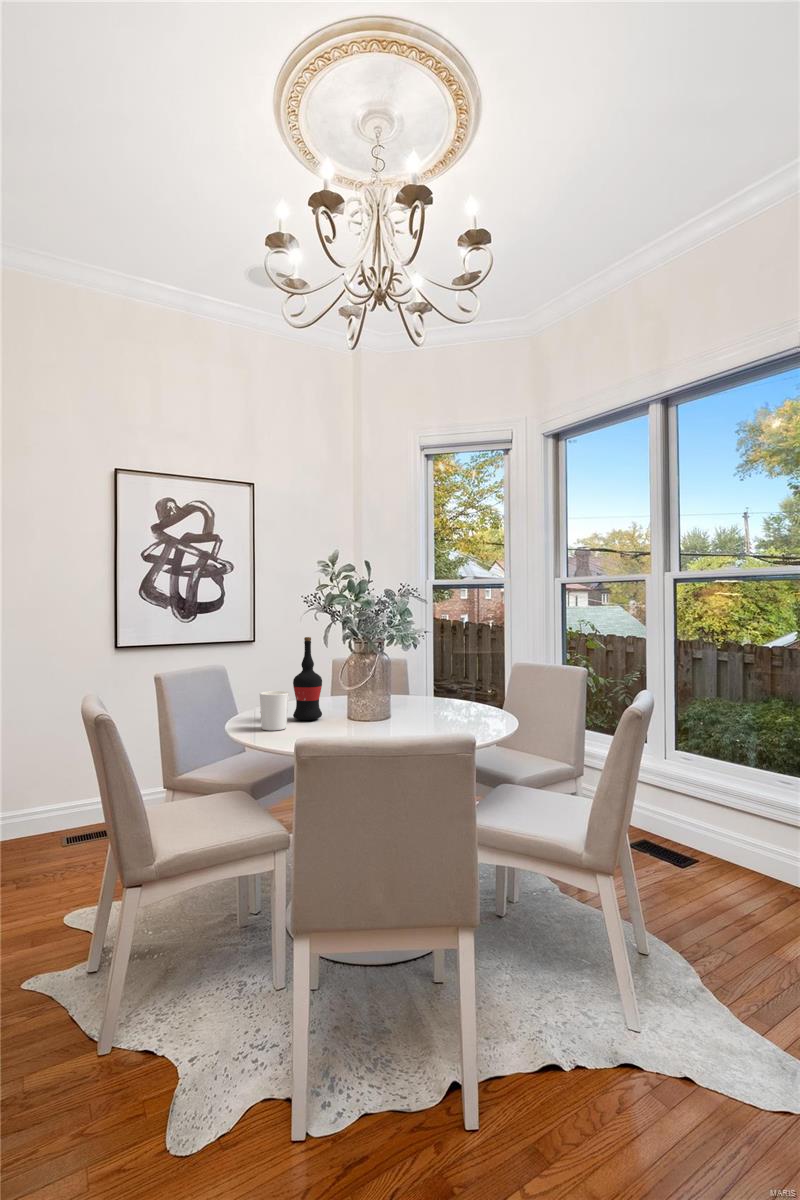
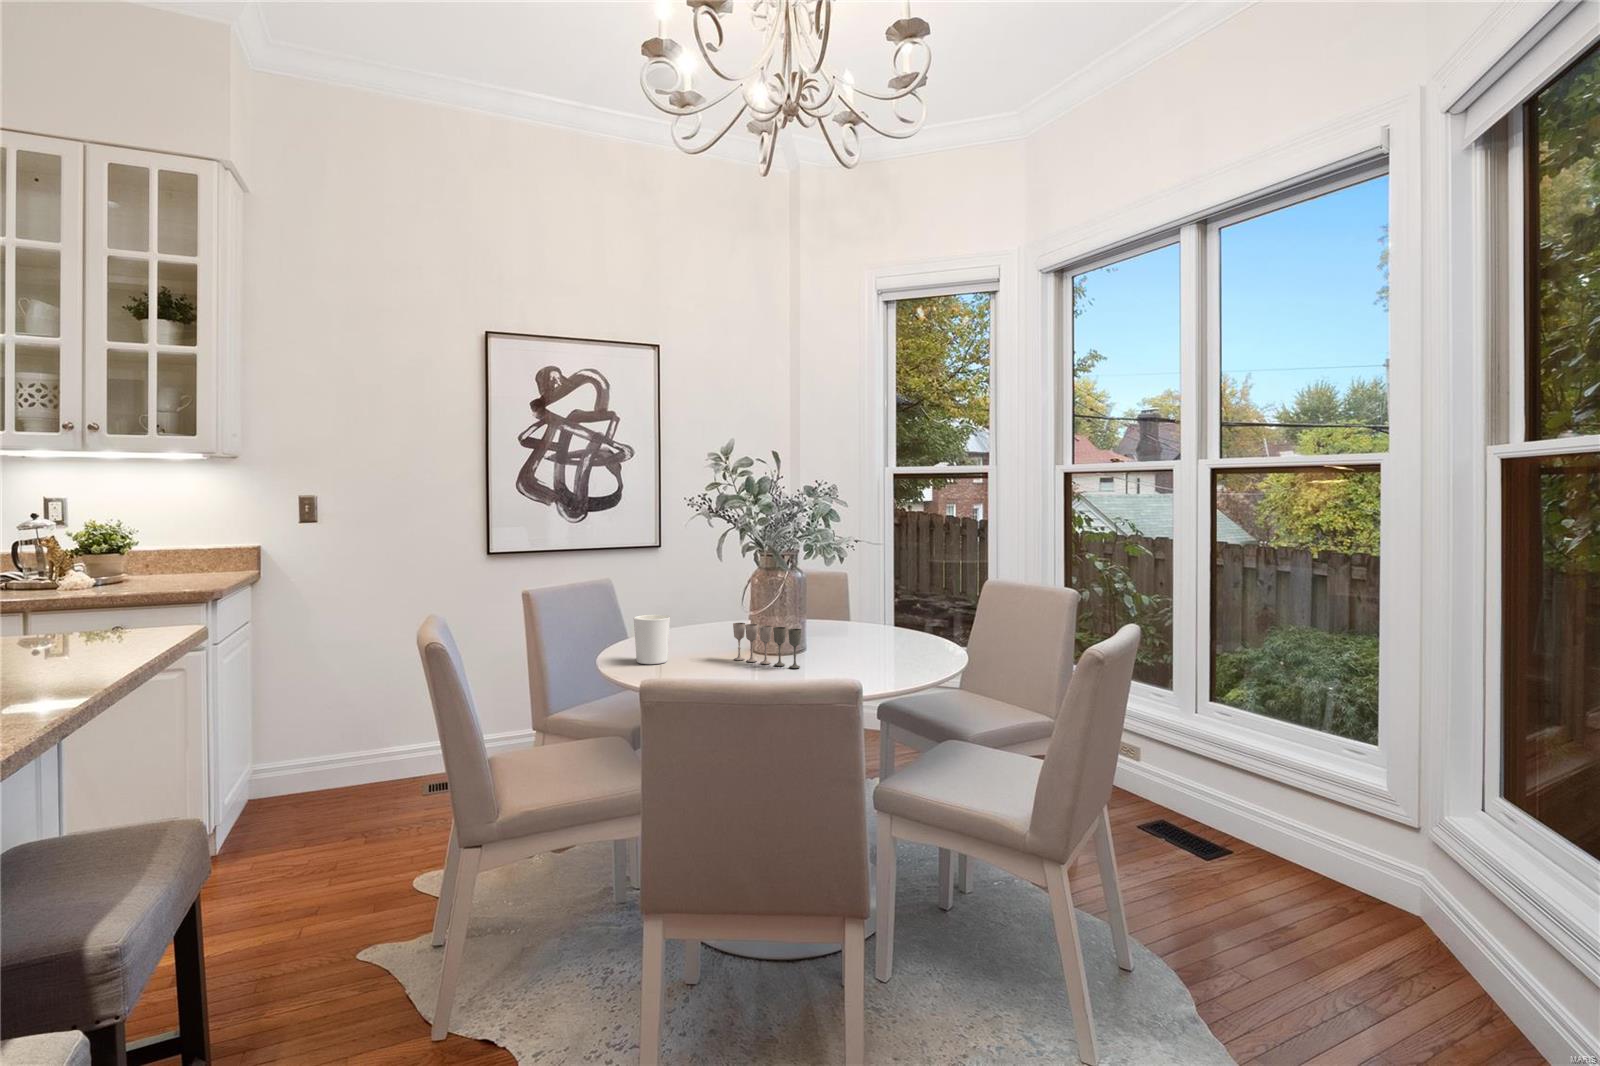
wine bottle: present [293,637,322,720] -> none [680,547,718,651]
wine glass: none [338,696,395,730] -> present [733,623,801,668]

